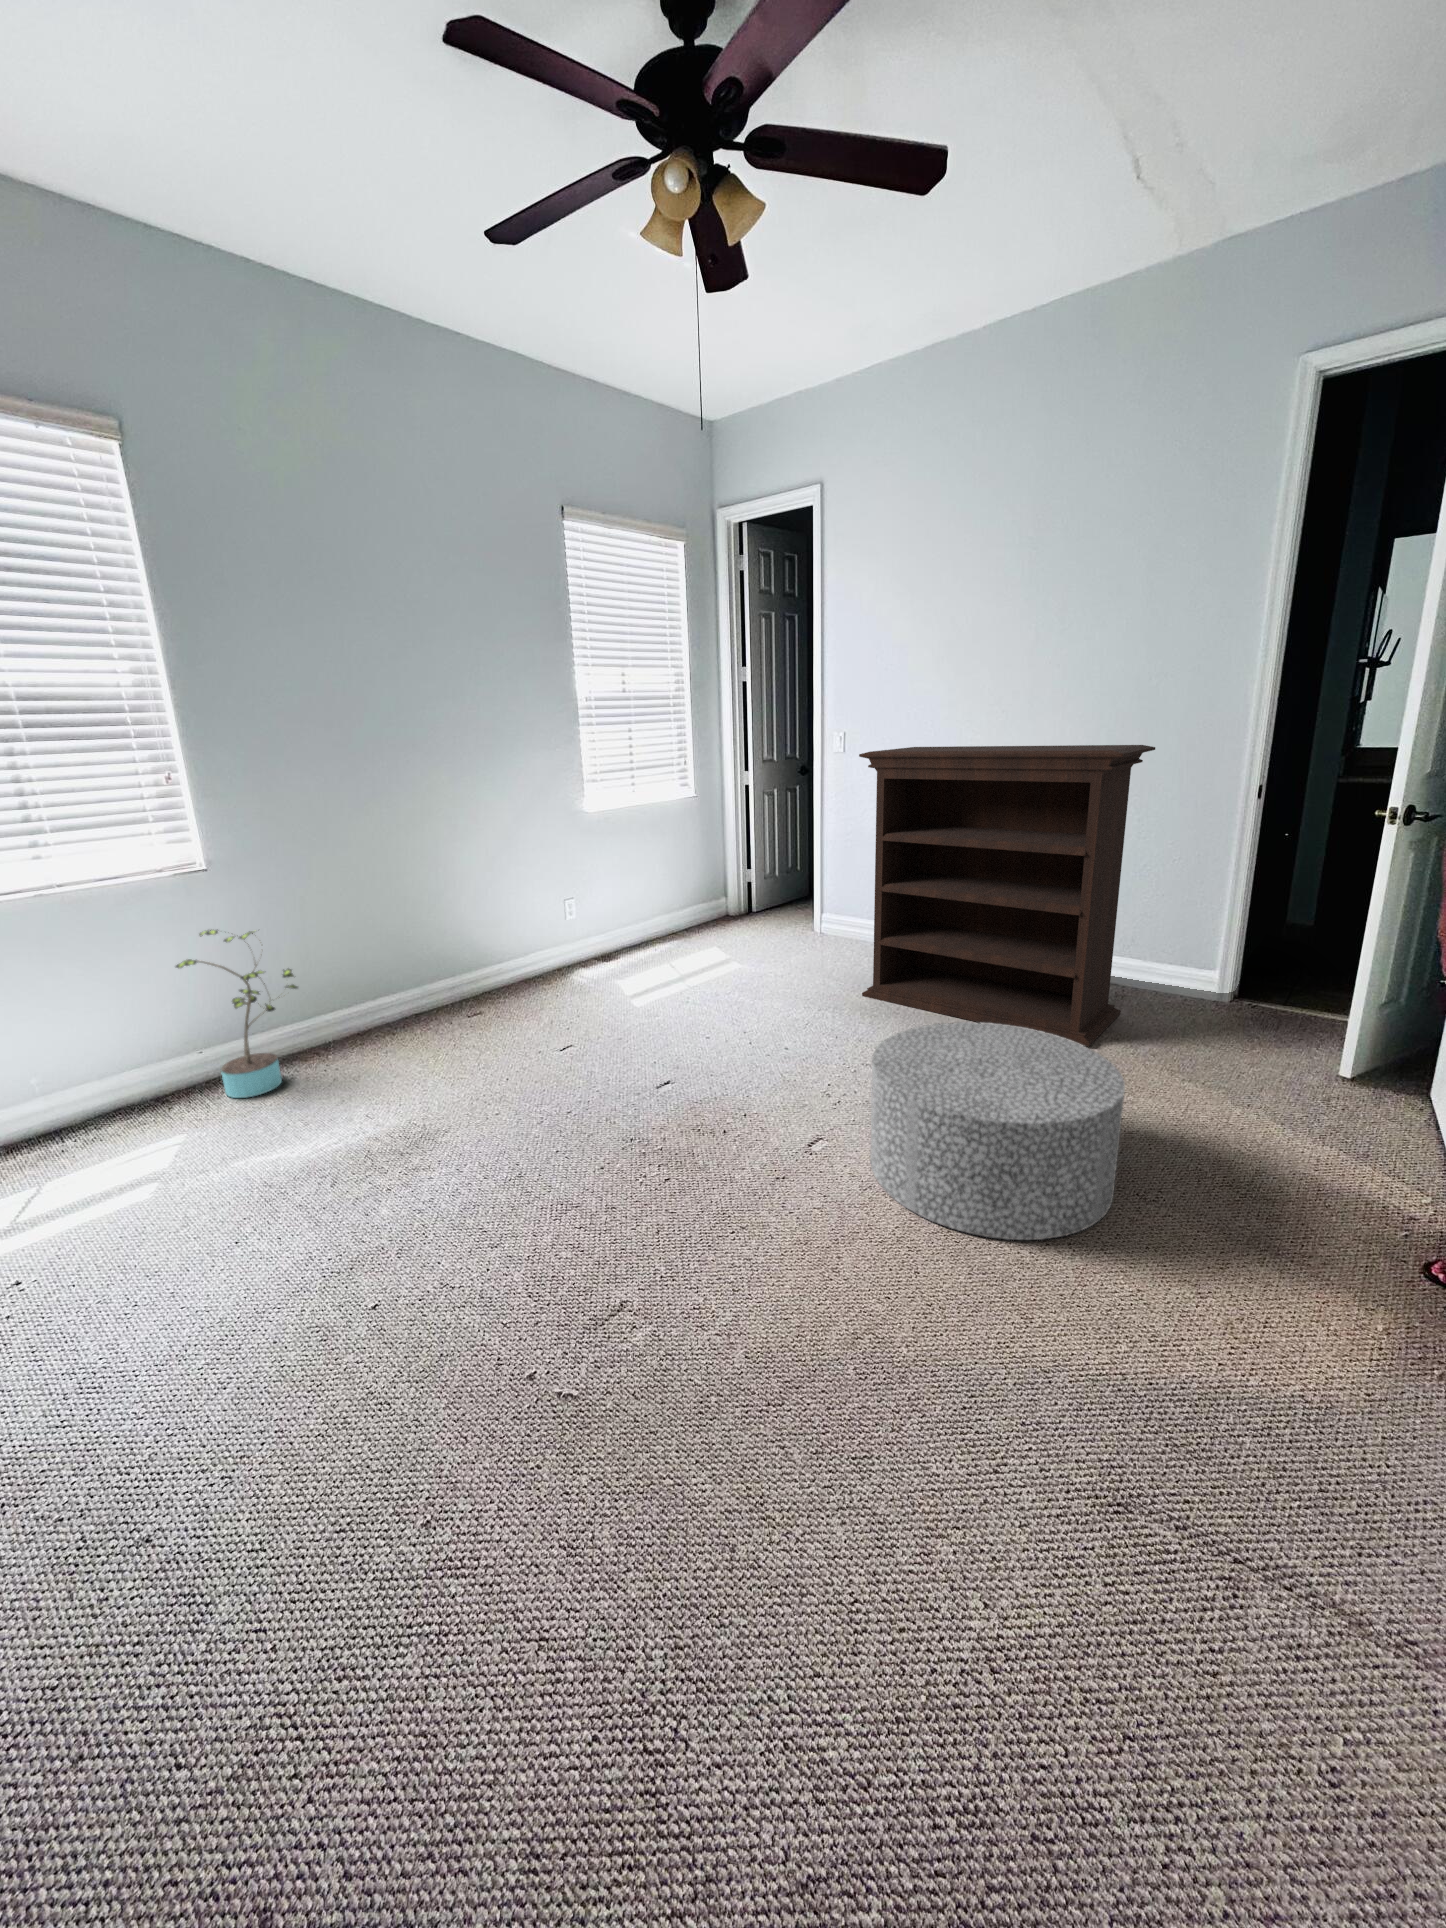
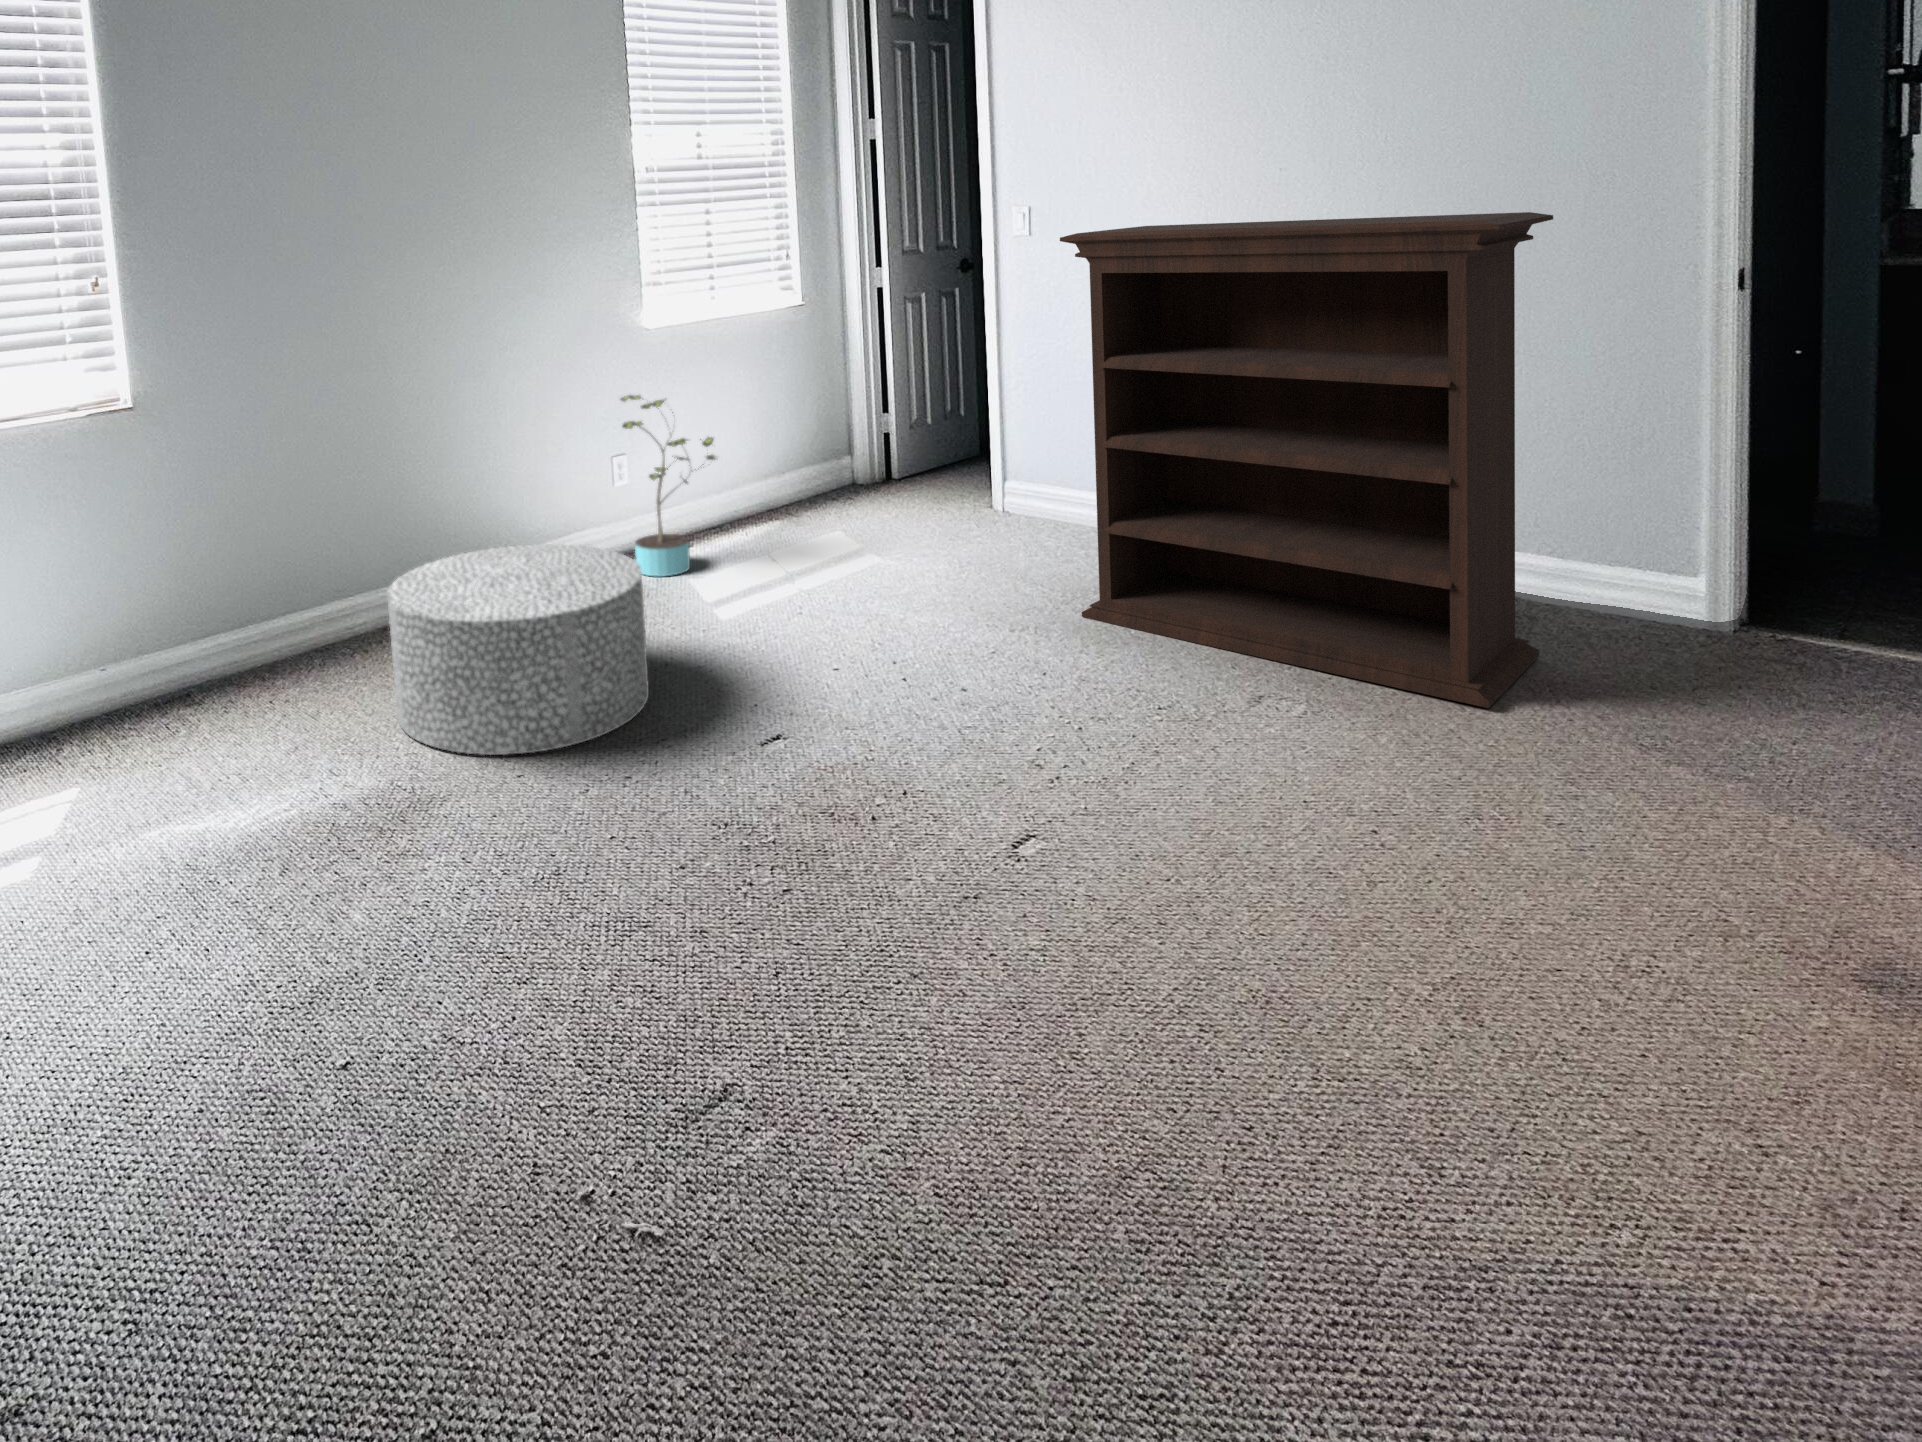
potted plant: present [176,930,298,1098] -> present [621,395,715,577]
ottoman: present [870,1022,1125,1240] -> present [387,544,649,755]

